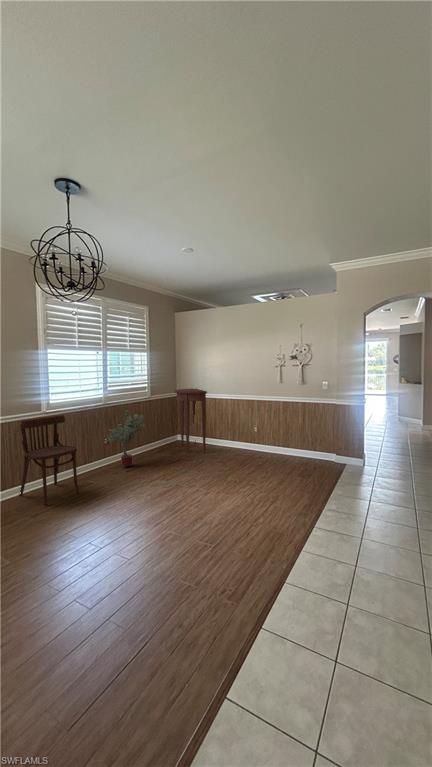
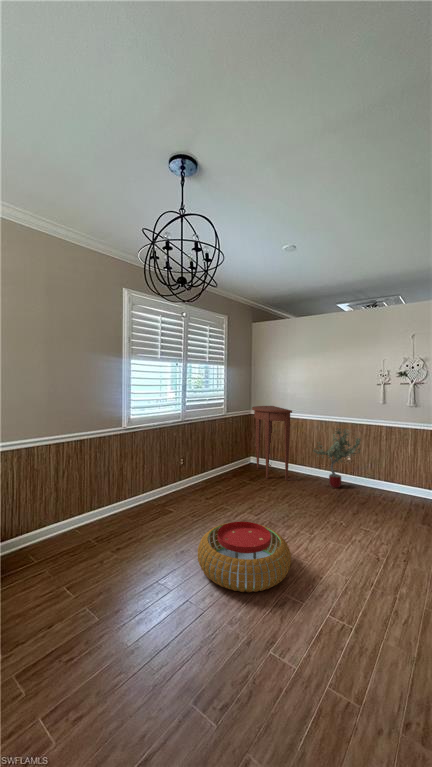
potted tree: present [106,410,145,468] -> present [313,428,360,488]
dining chair: present [19,415,79,505] -> none [97,432,161,538]
pouf: none [102,482,179,532] -> present [197,522,291,592]

